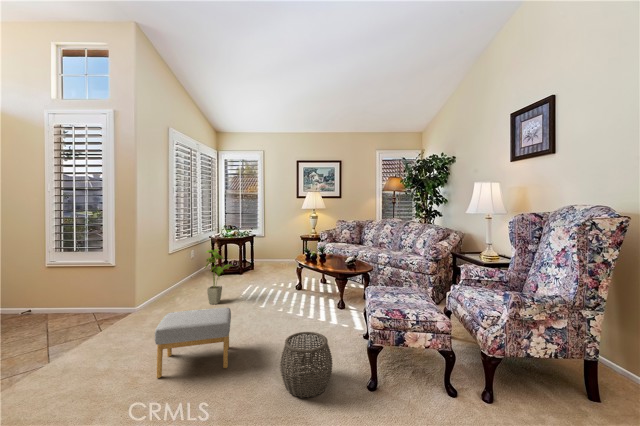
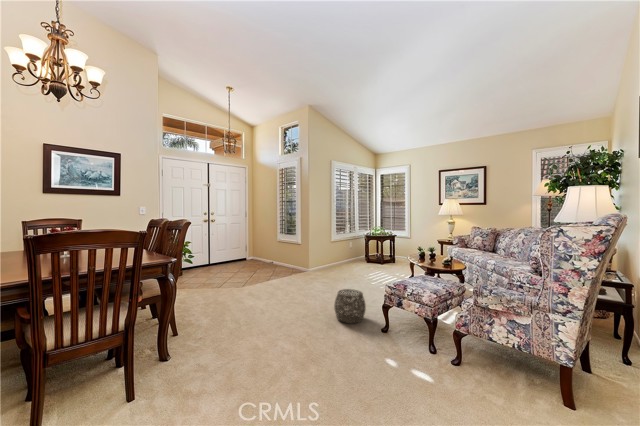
house plant: present [205,249,233,304] -> none [341,241,360,277]
footstool: present [155,308,231,378] -> none [292,269,333,302]

